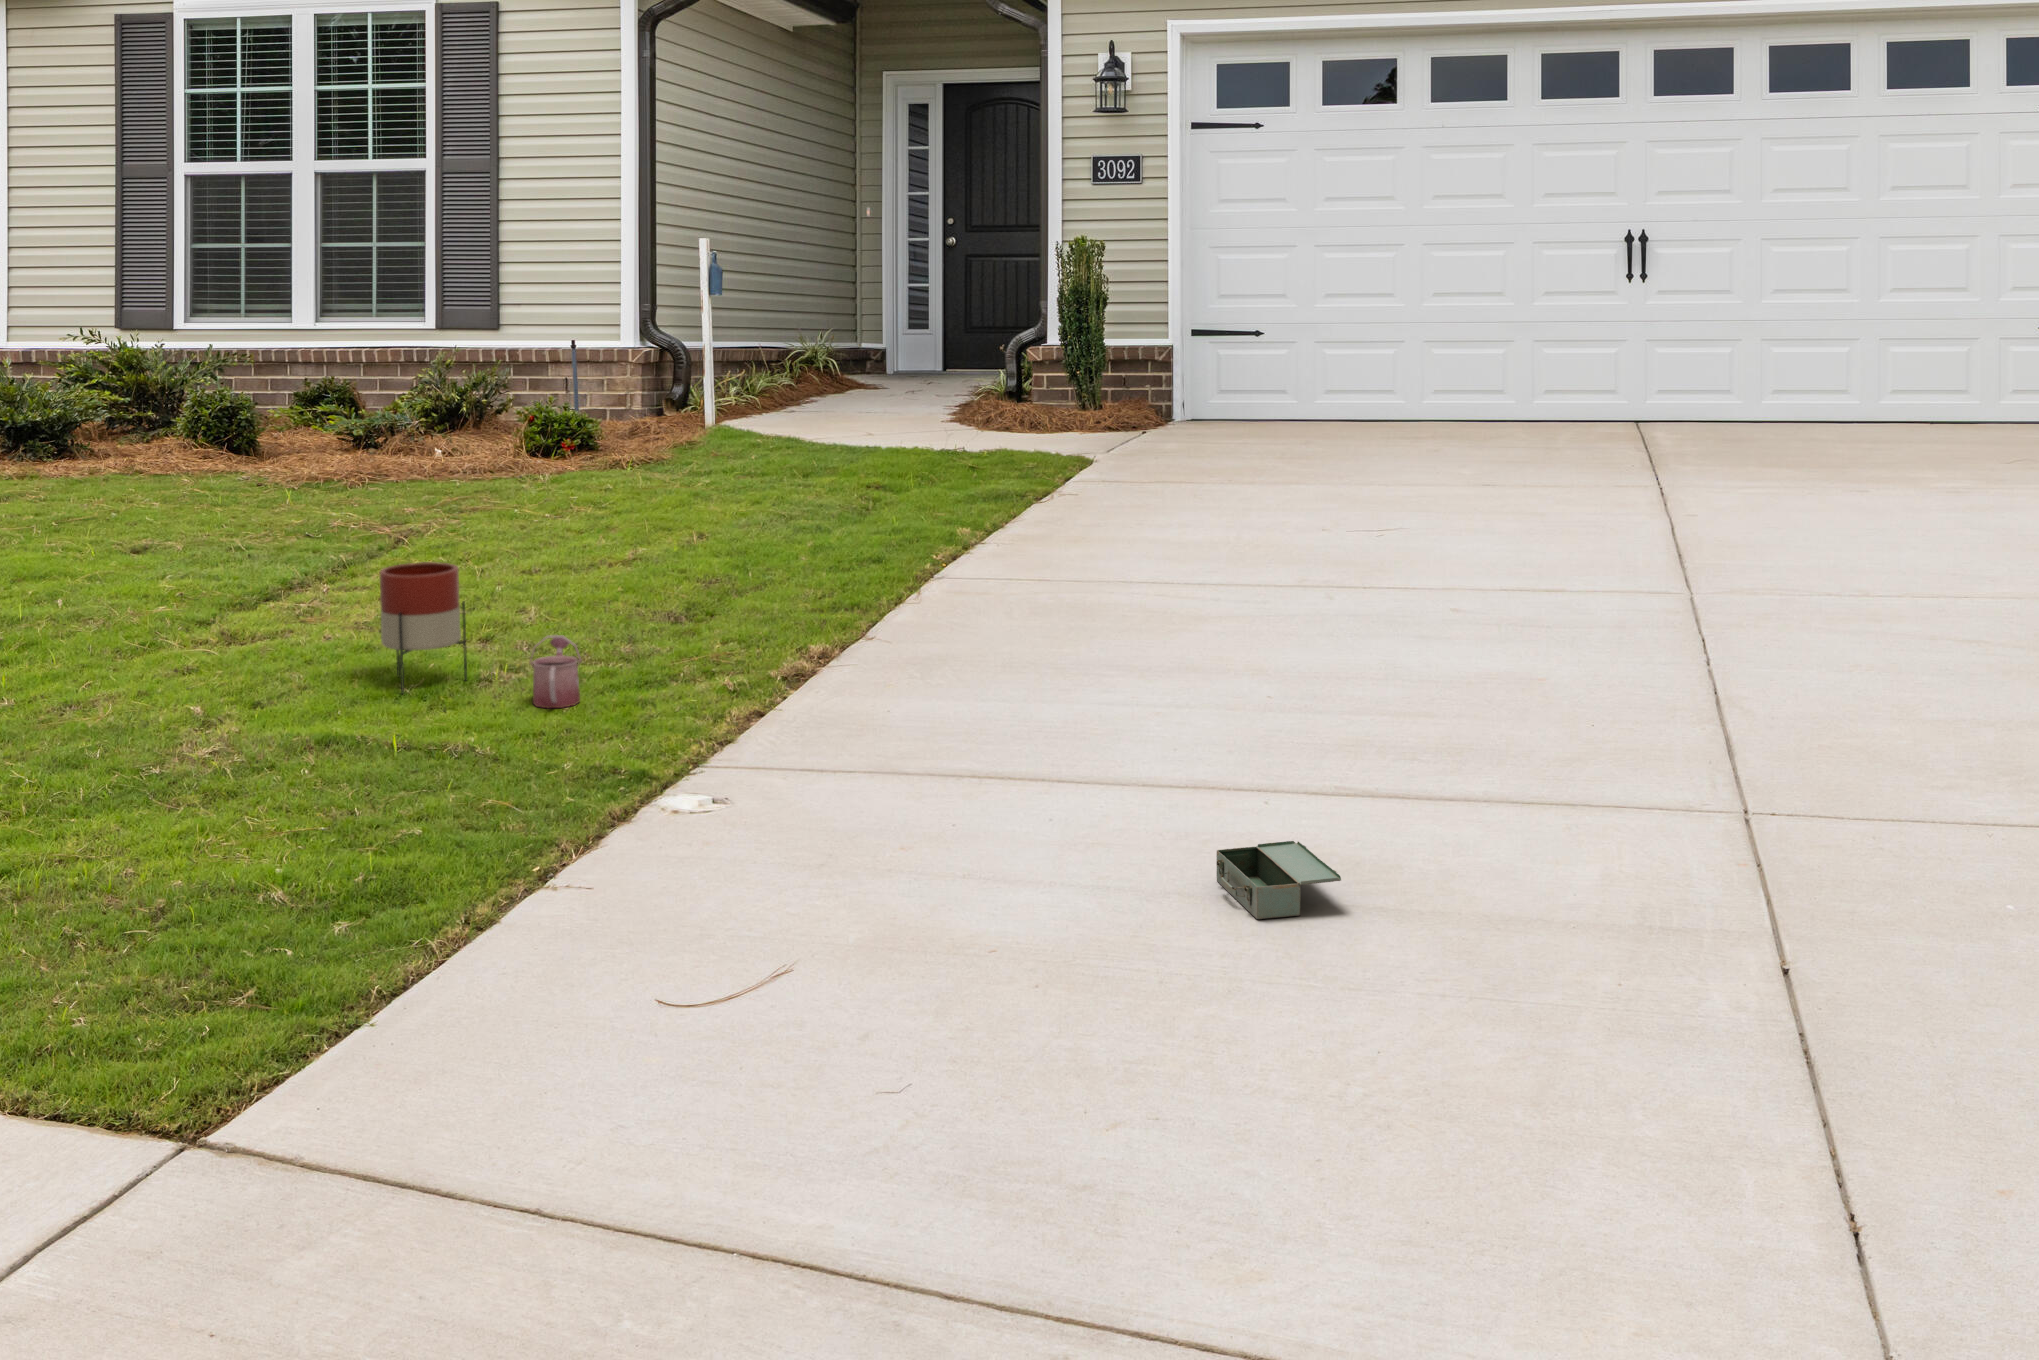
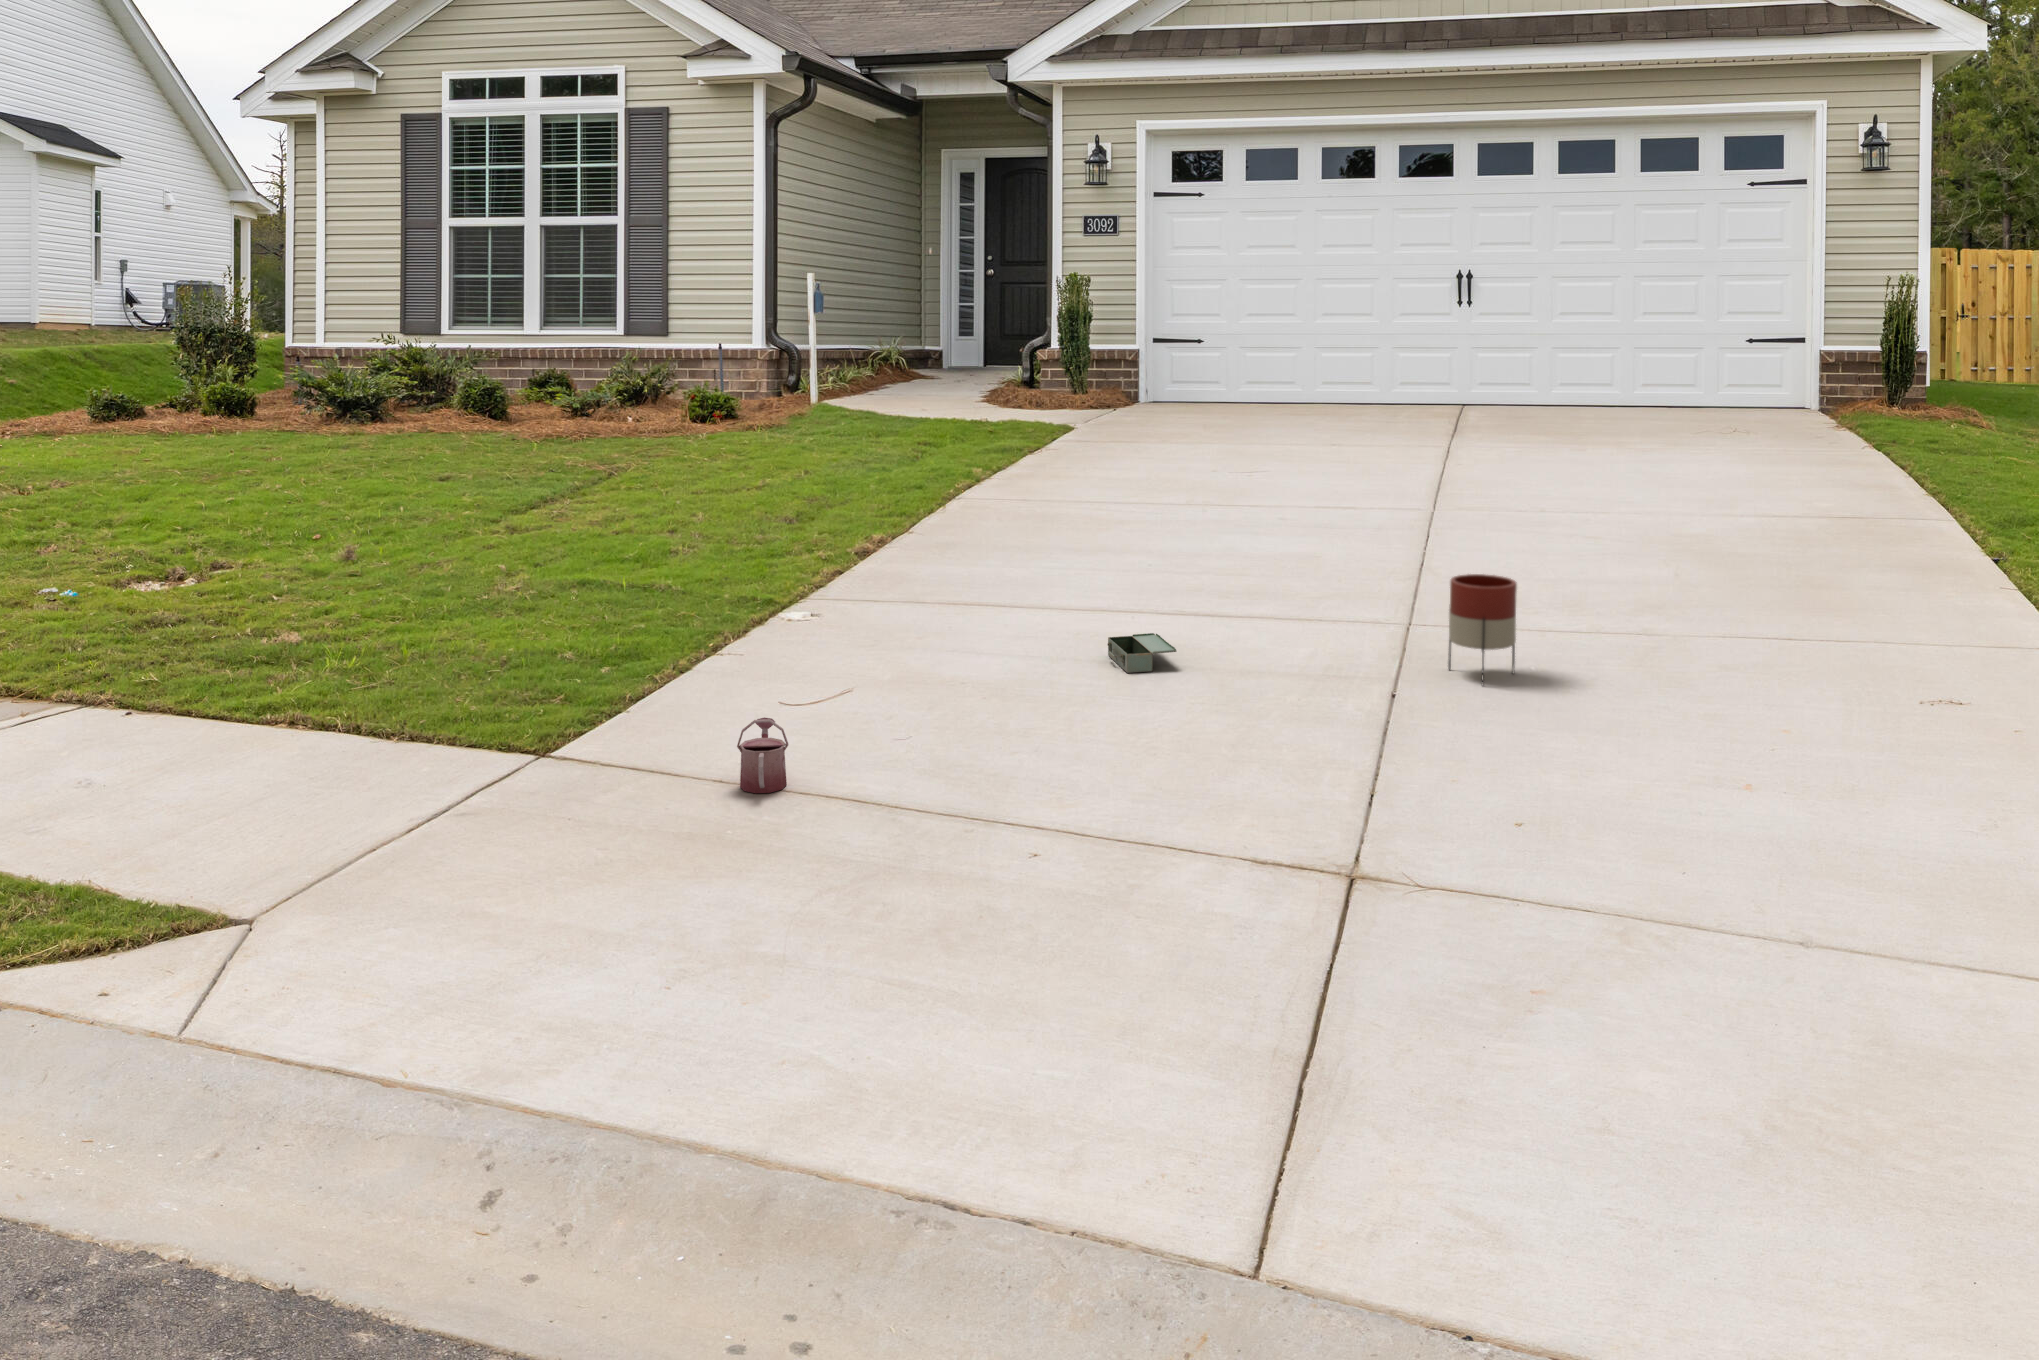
planter: present [380,562,467,693] -> present [1448,574,1517,684]
watering can: present [530,635,582,708] -> present [737,717,788,793]

